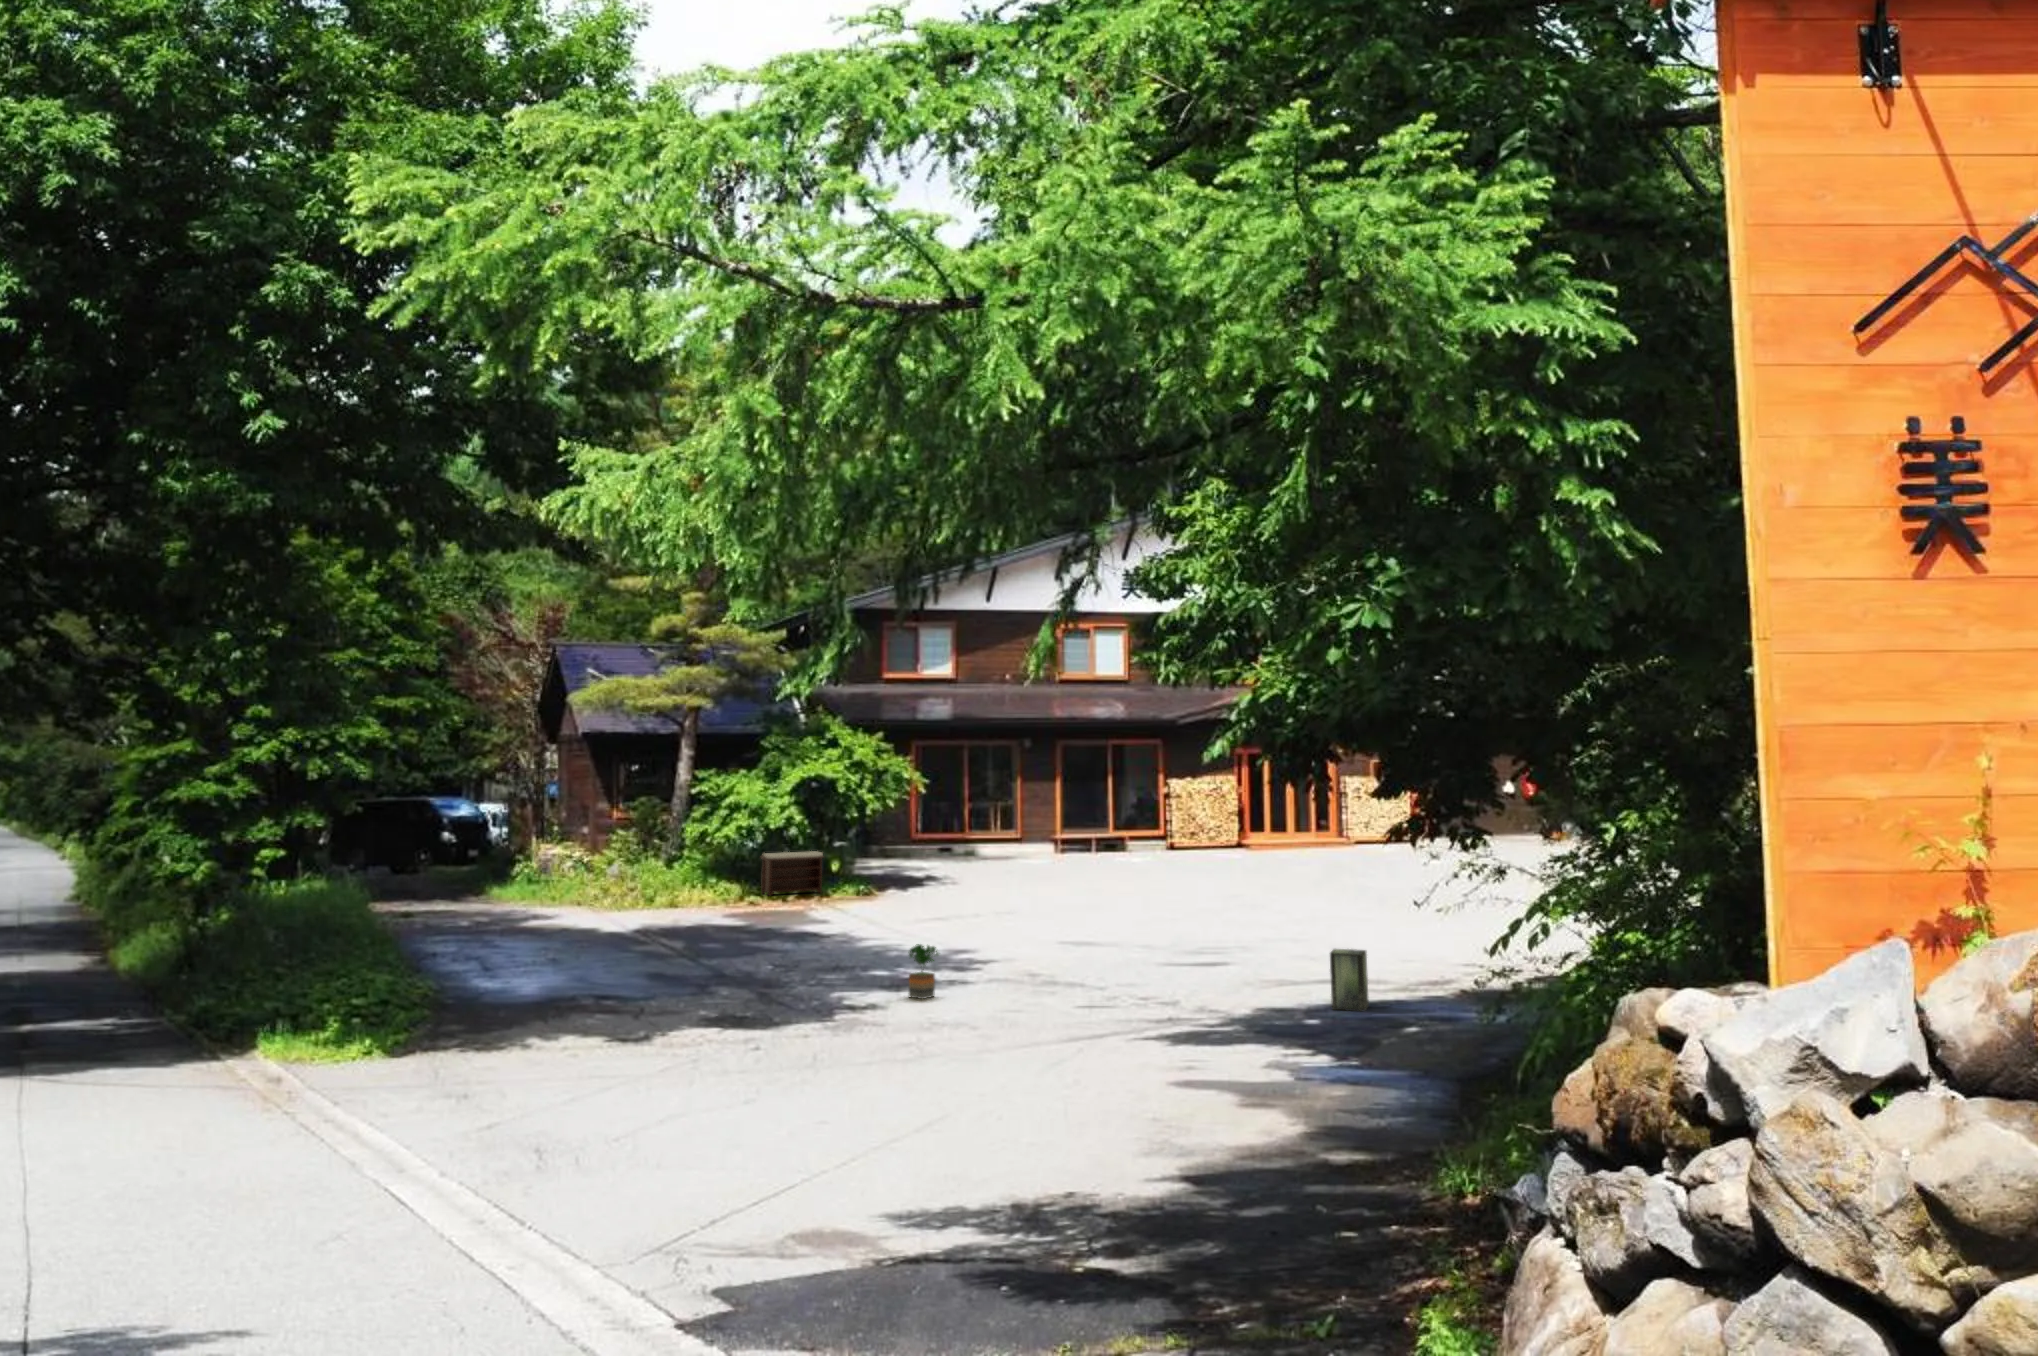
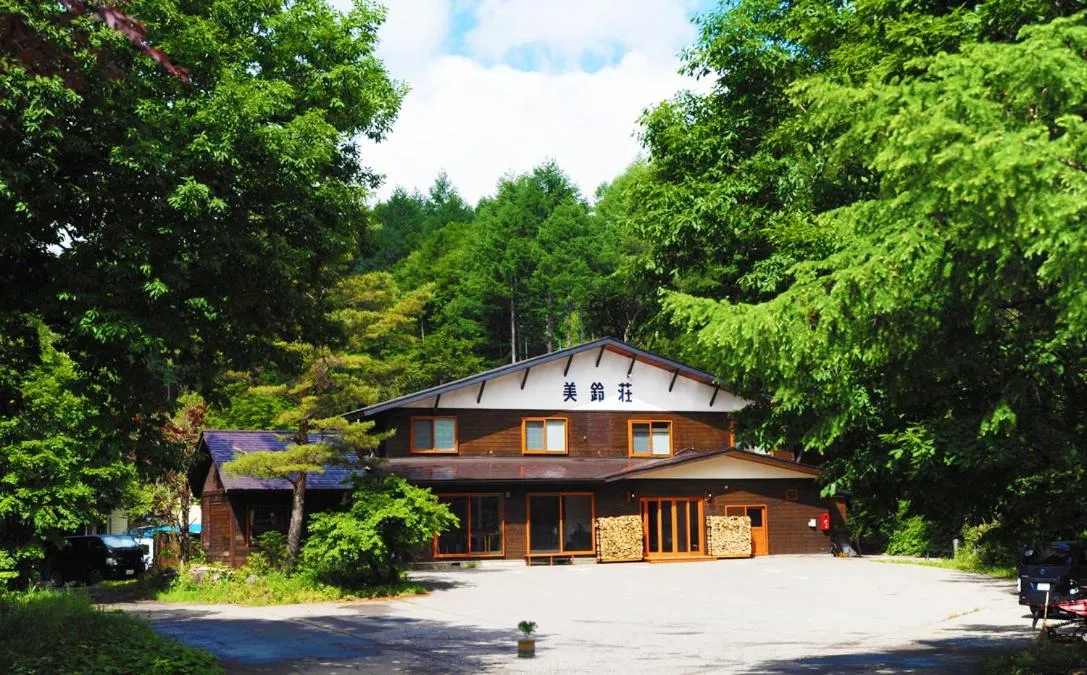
bench: present [761,851,824,896] -> none [351,565,395,595]
storage box: present [1330,949,1369,1011] -> none [807,617,832,657]

